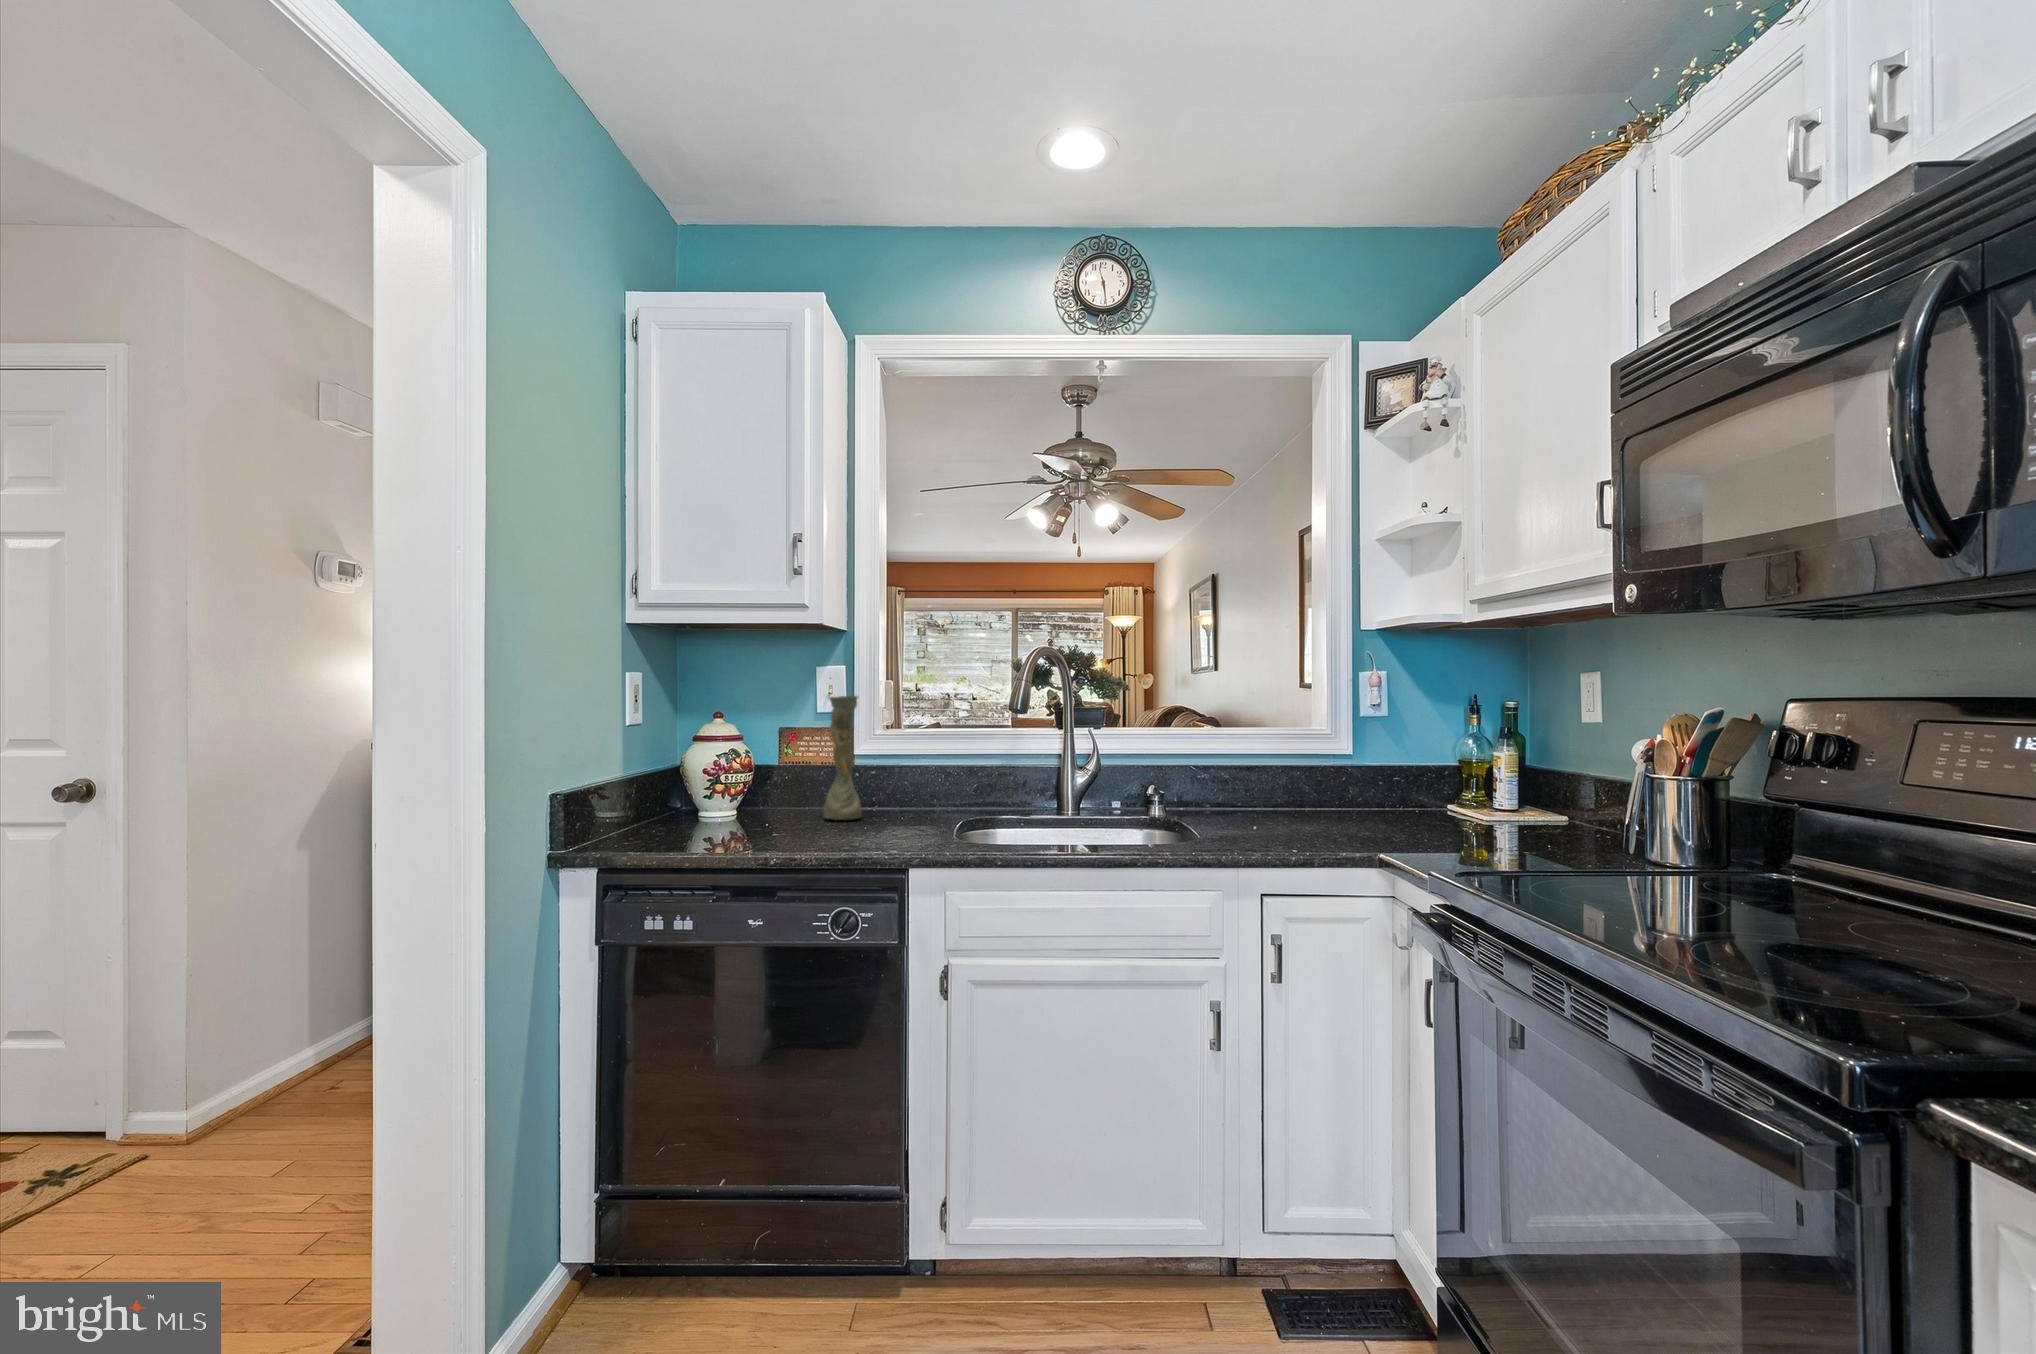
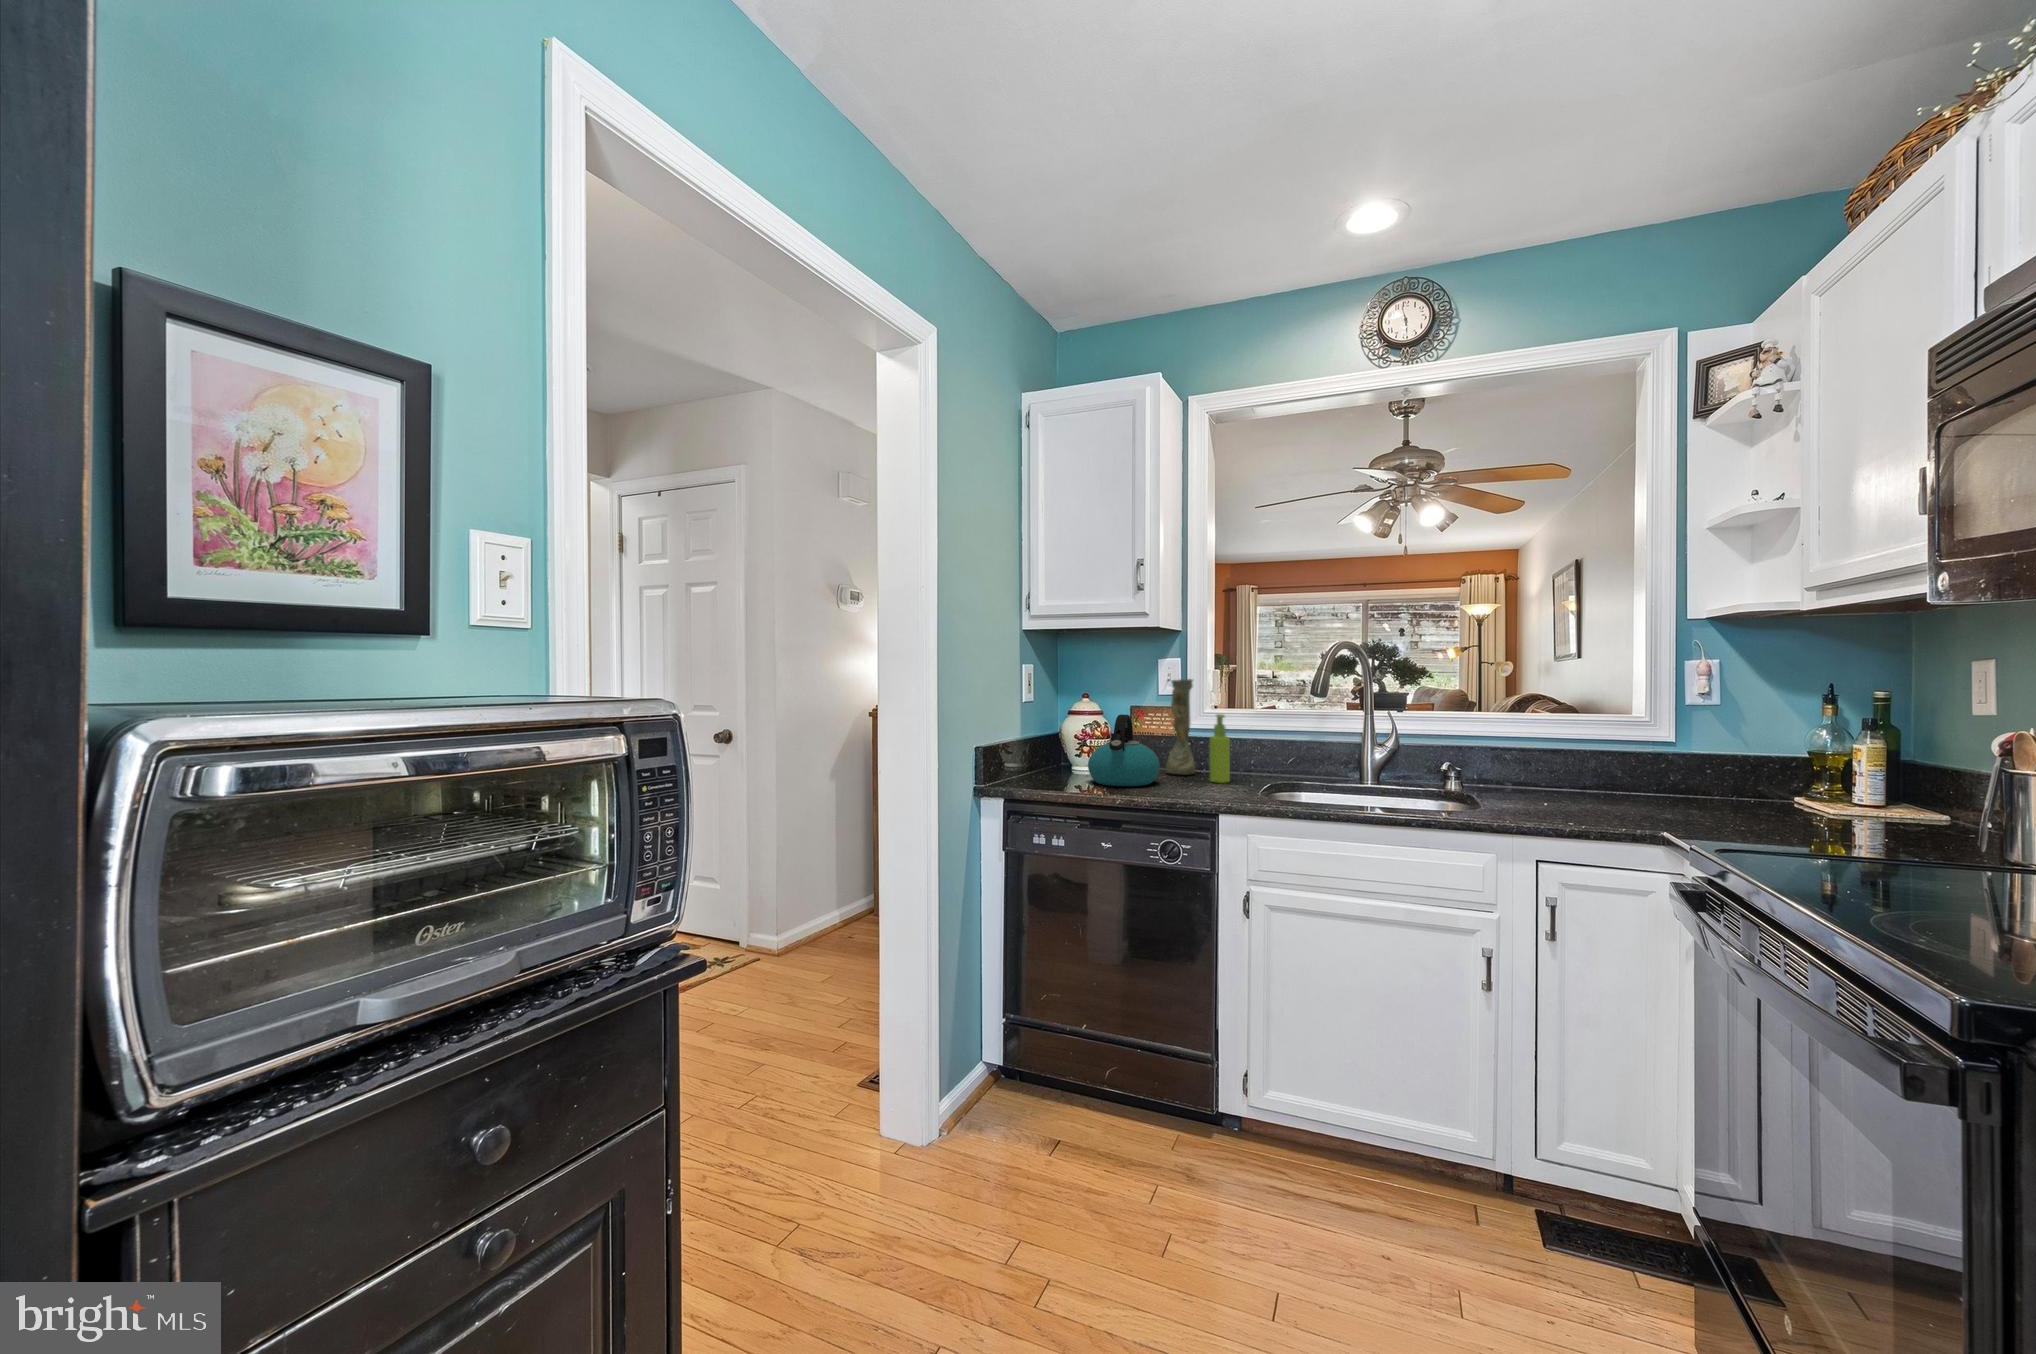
soap dispenser: none [884,739,909,827] -> present [1210,714,1230,783]
kettle: none [724,743,822,839] -> present [1088,715,1159,786]

